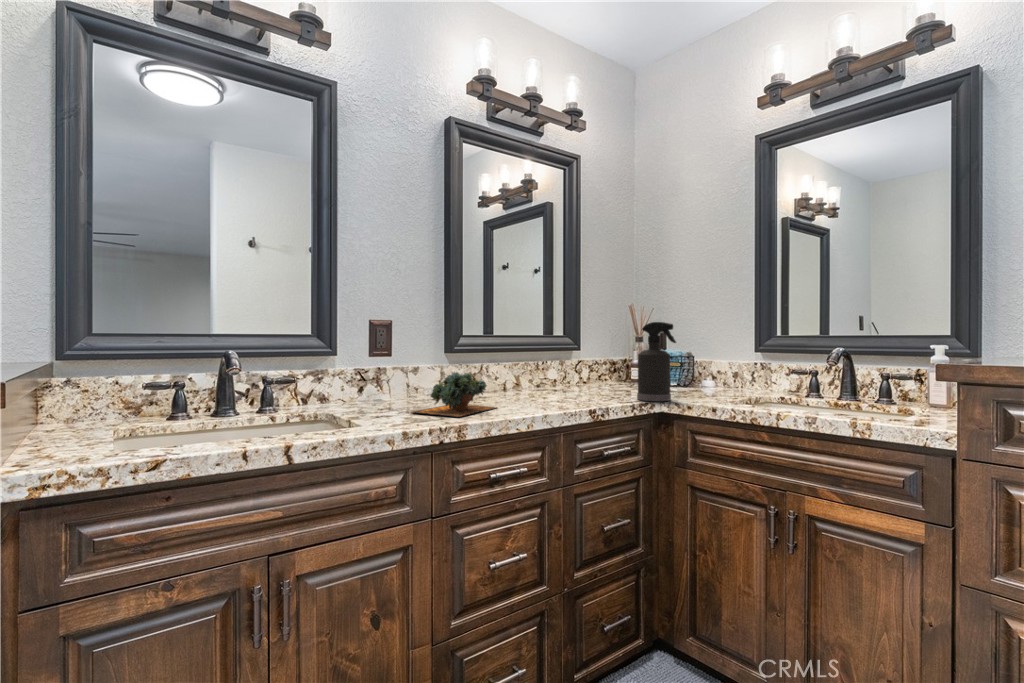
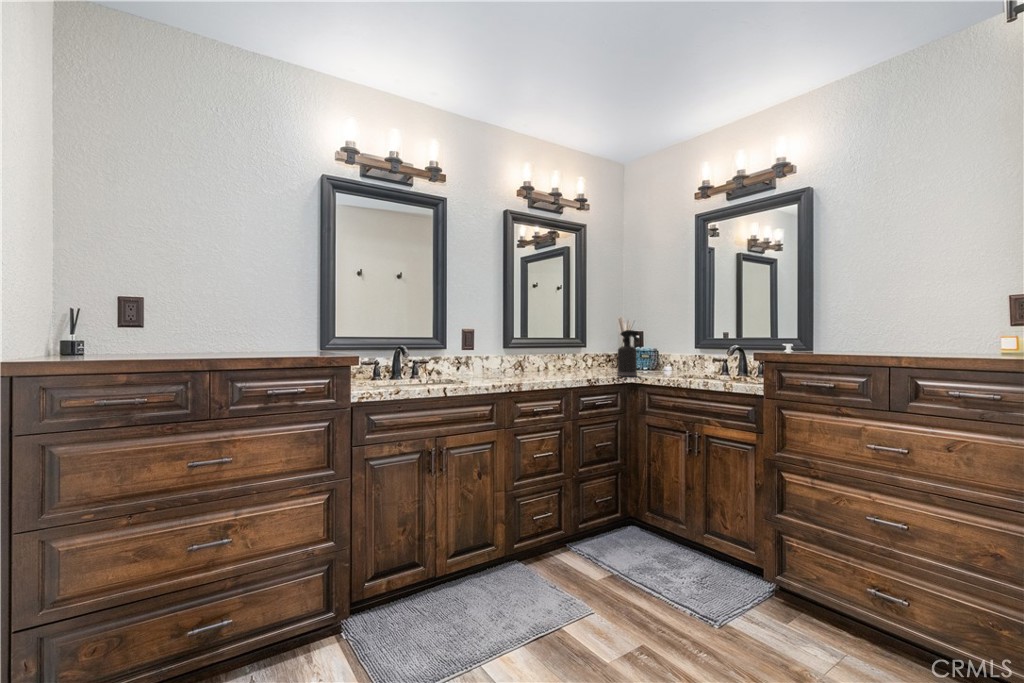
succulent plant: present [411,372,497,417] -> none [490,357,537,380]

